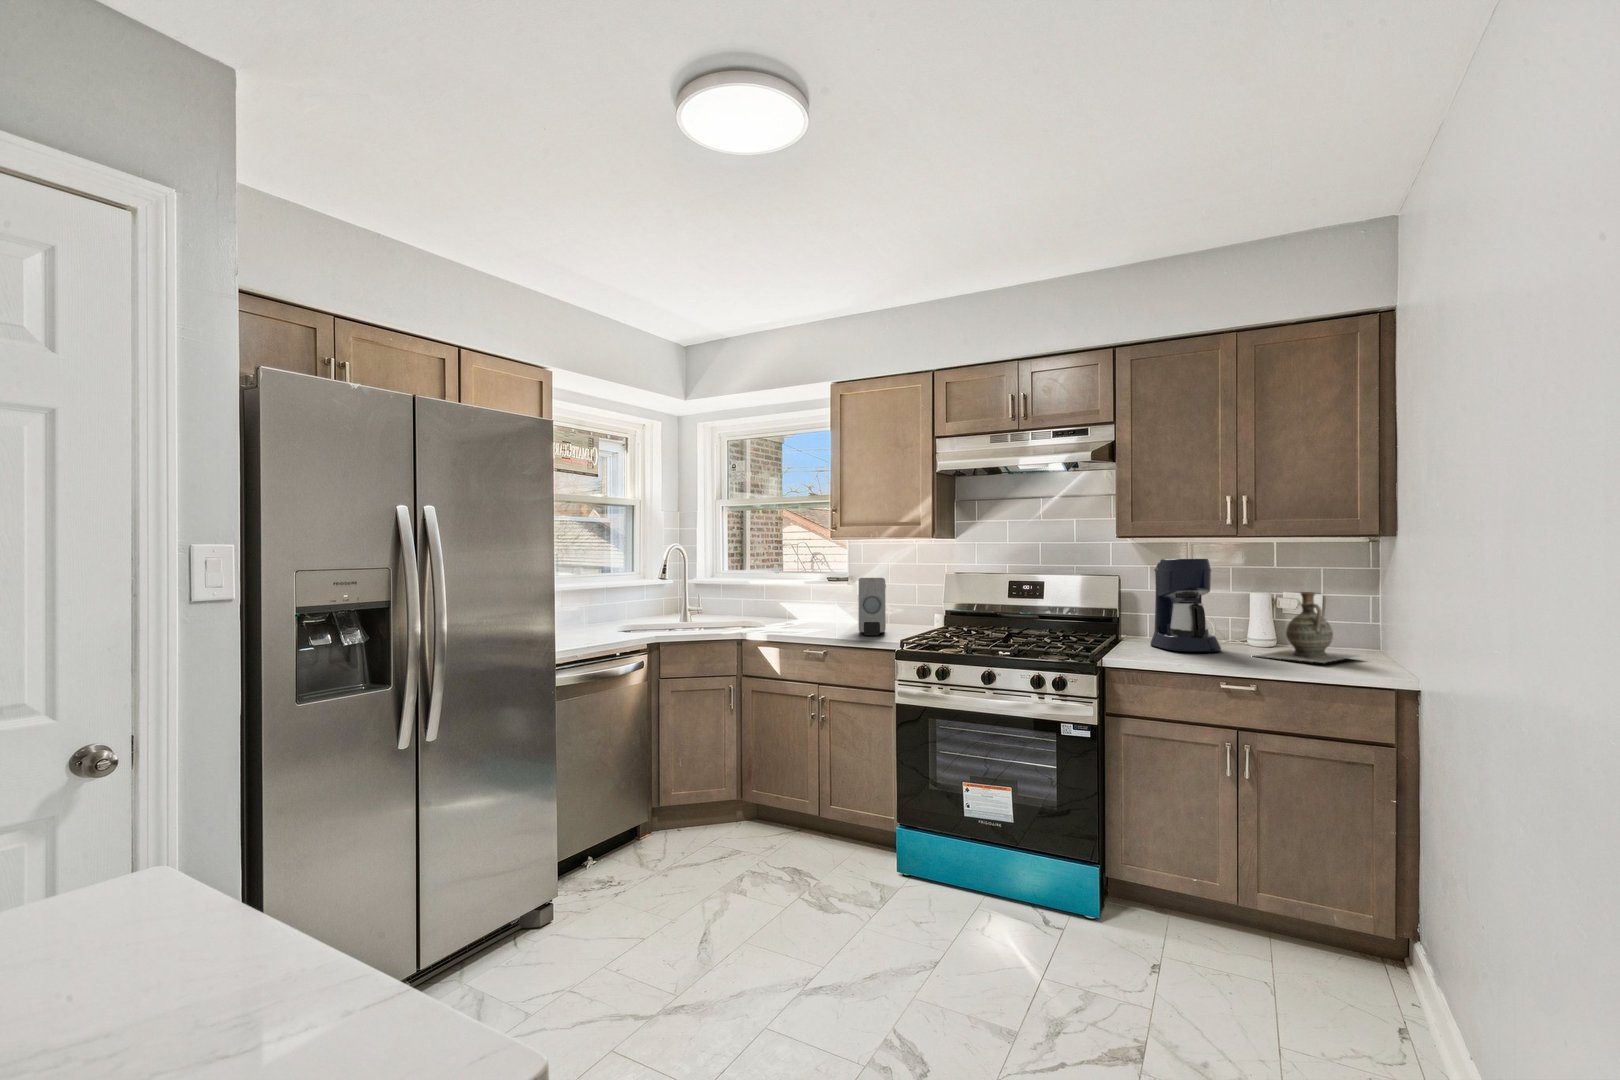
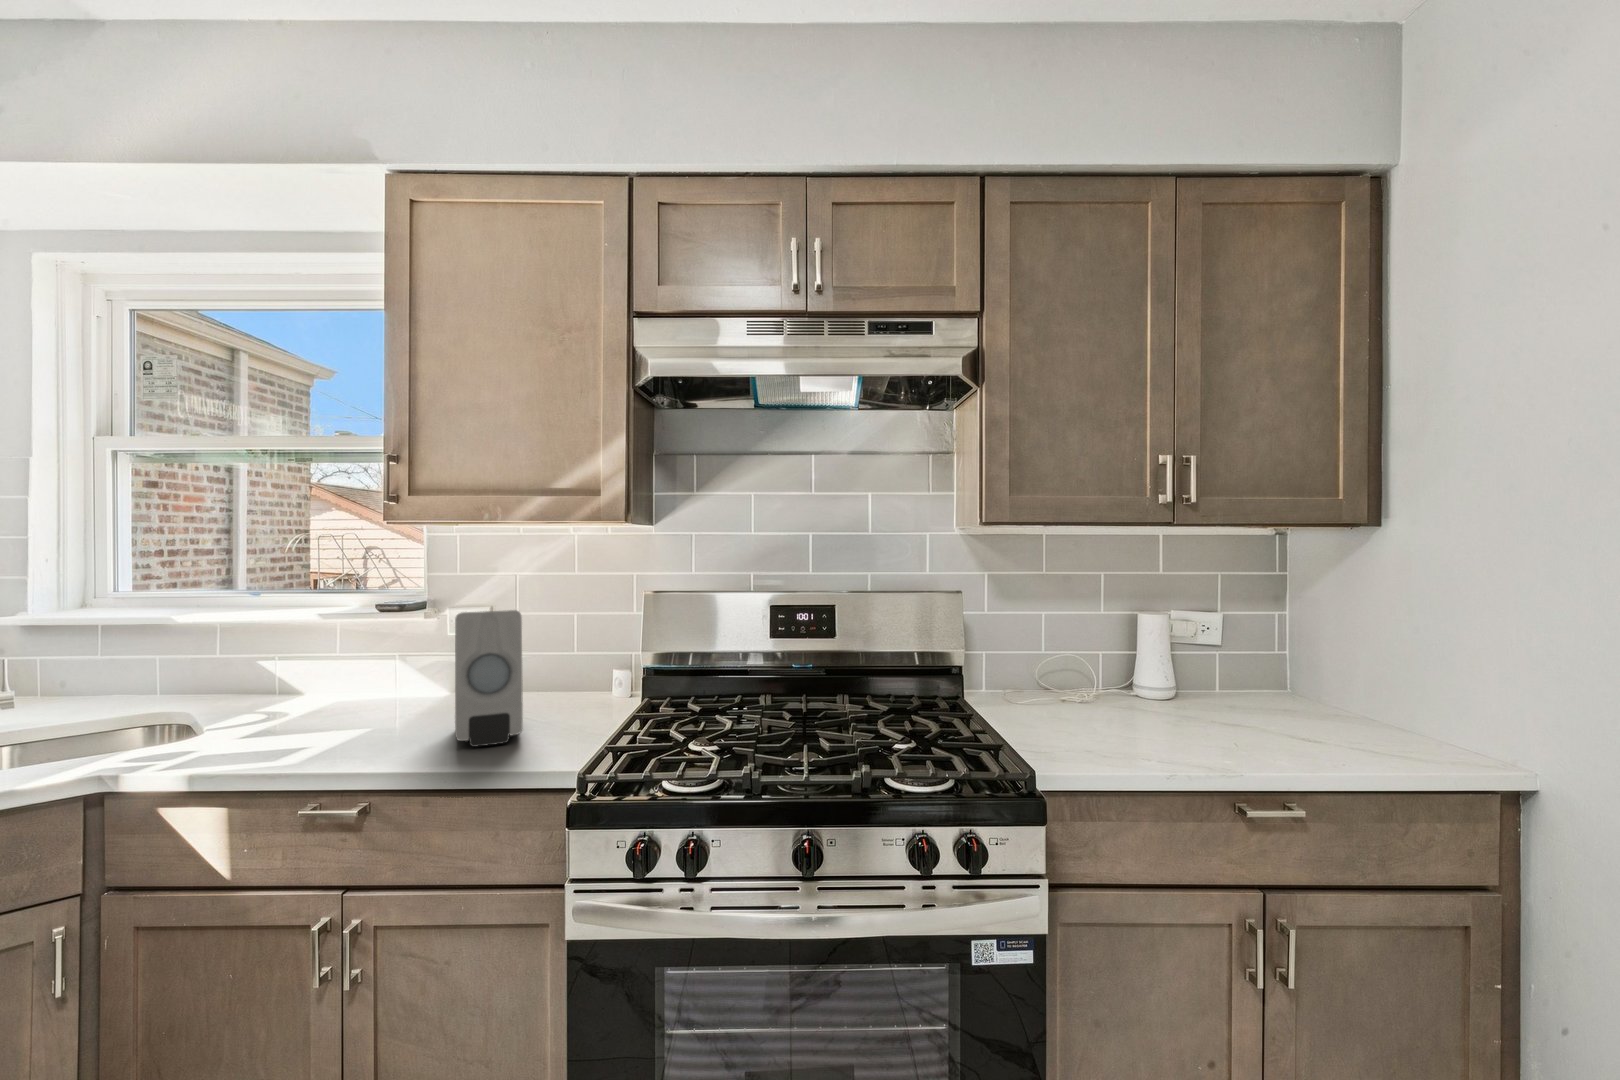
coffee maker: present [1150,558,1221,652] -> none [1028,561,1157,730]
ceramic jug: present [1256,592,1357,663] -> none [1214,616,1367,743]

